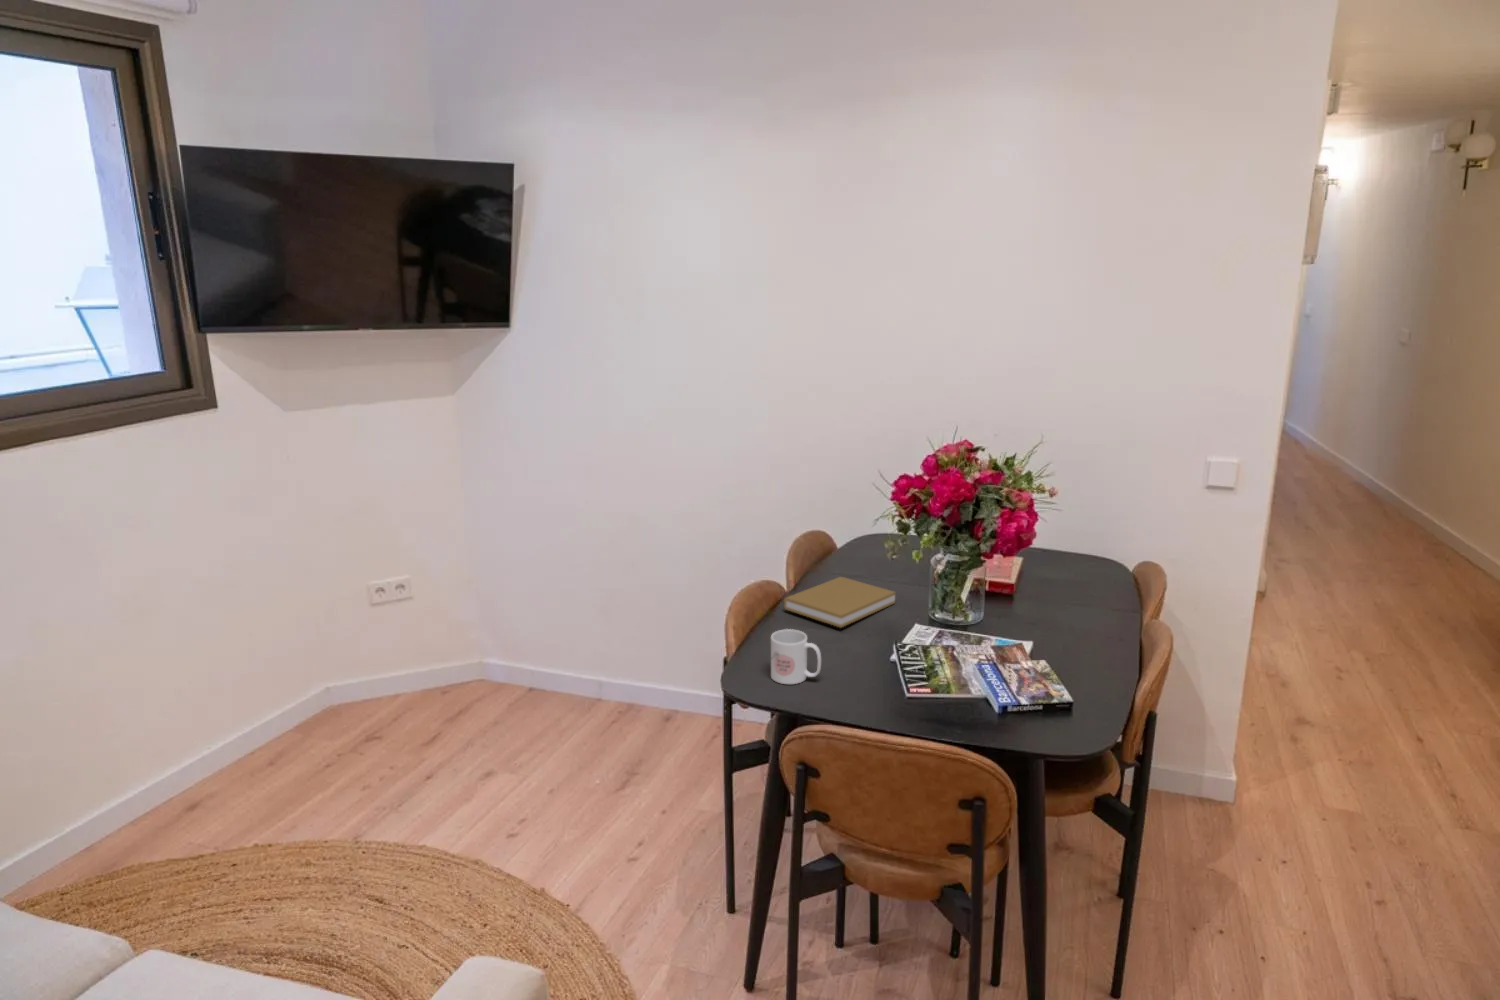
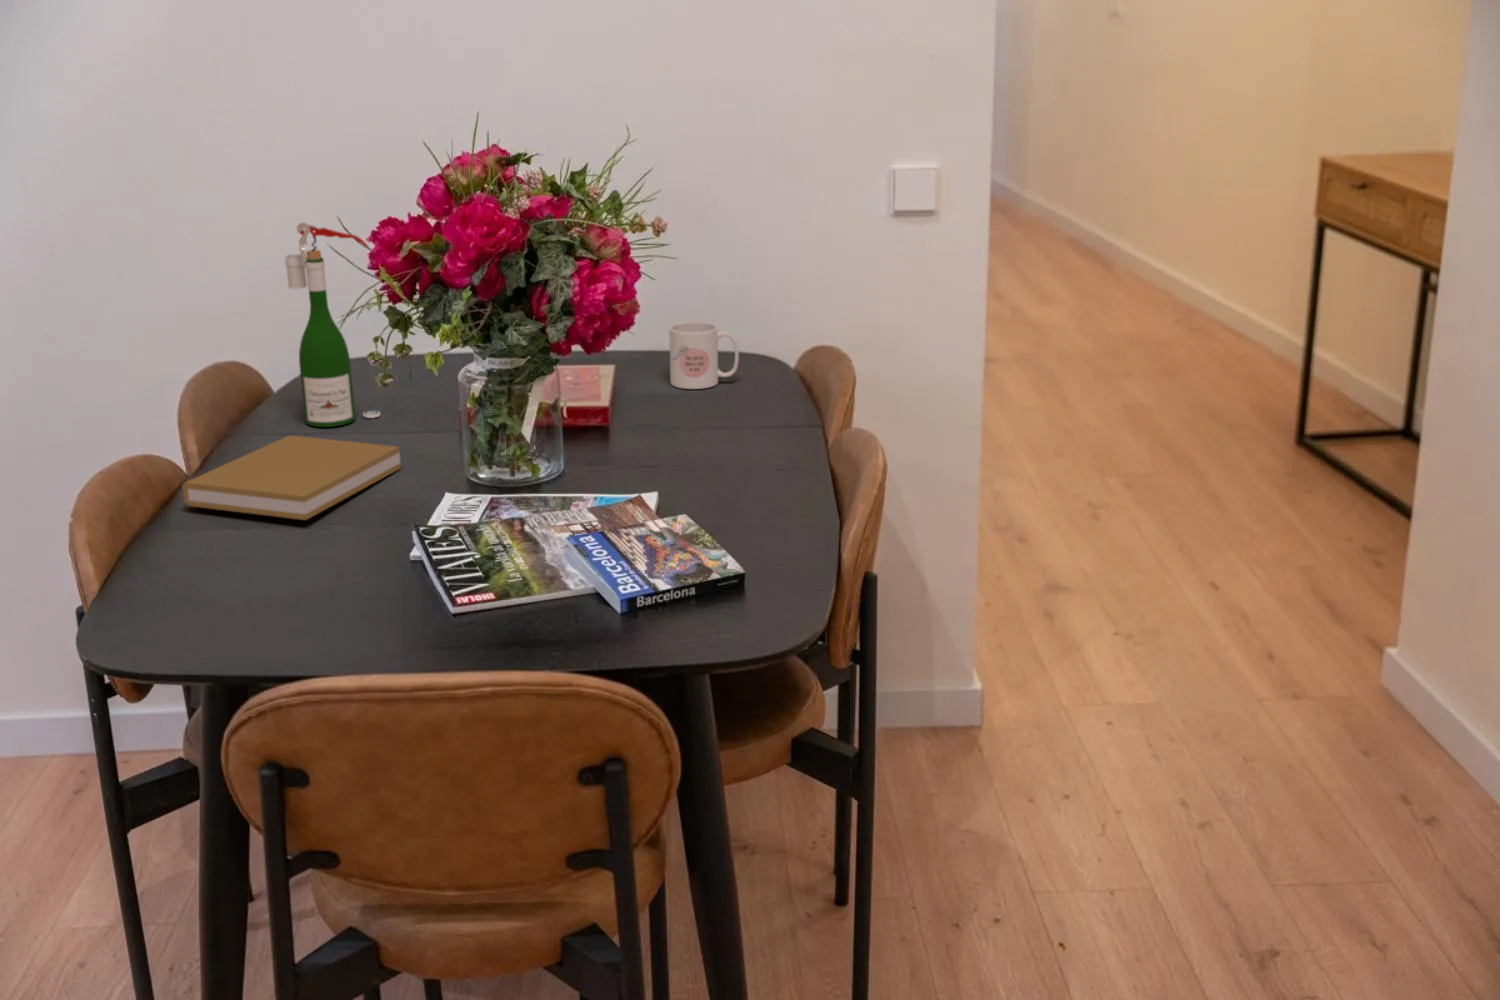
wine bottle: none [851,466,895,573] -> present [285,223,380,427]
mug: present [771,629,821,684] -> present [669,321,739,389]

